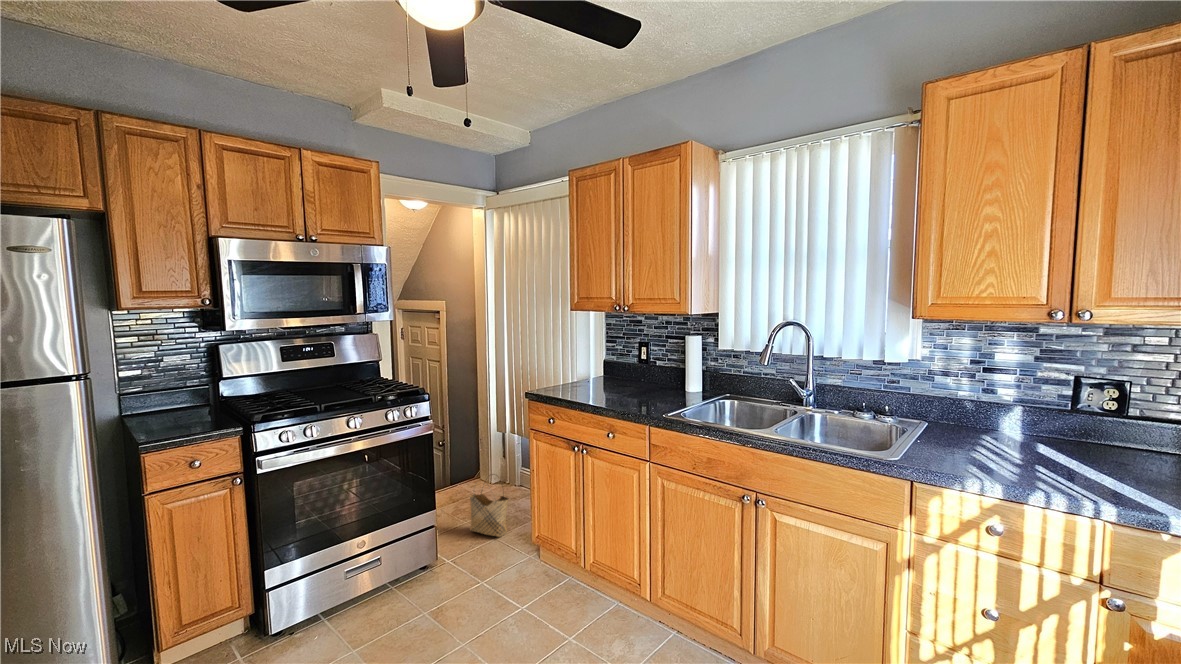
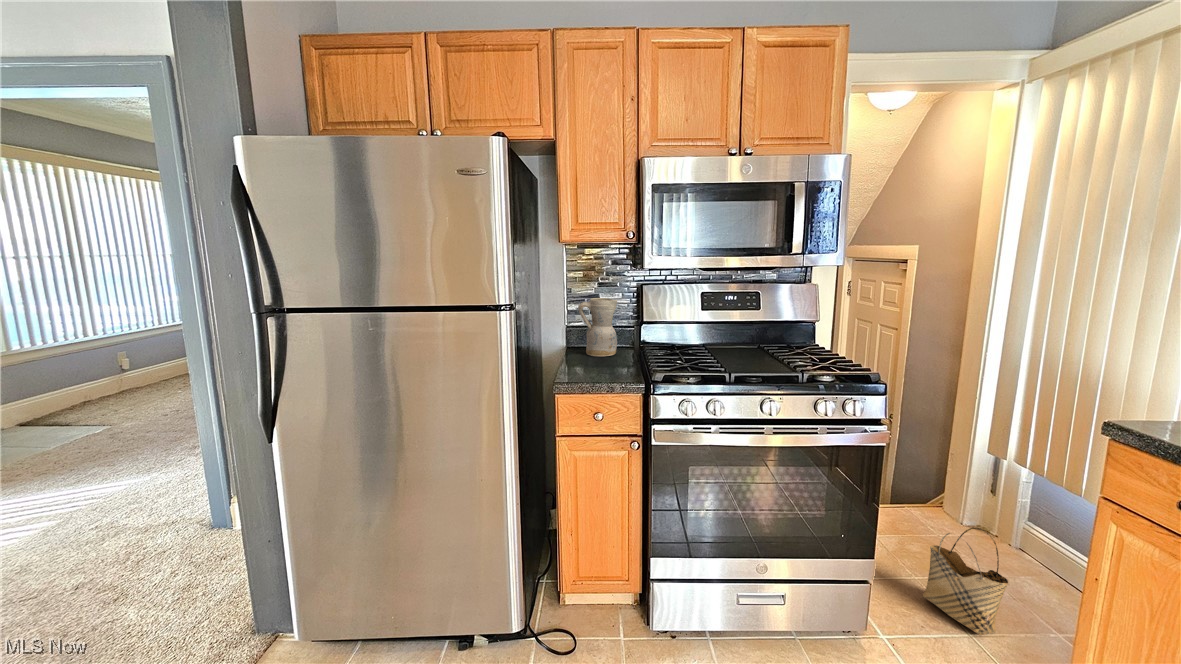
ceramic pitcher: none [143,360,195,418] -> present [578,298,617,356]

